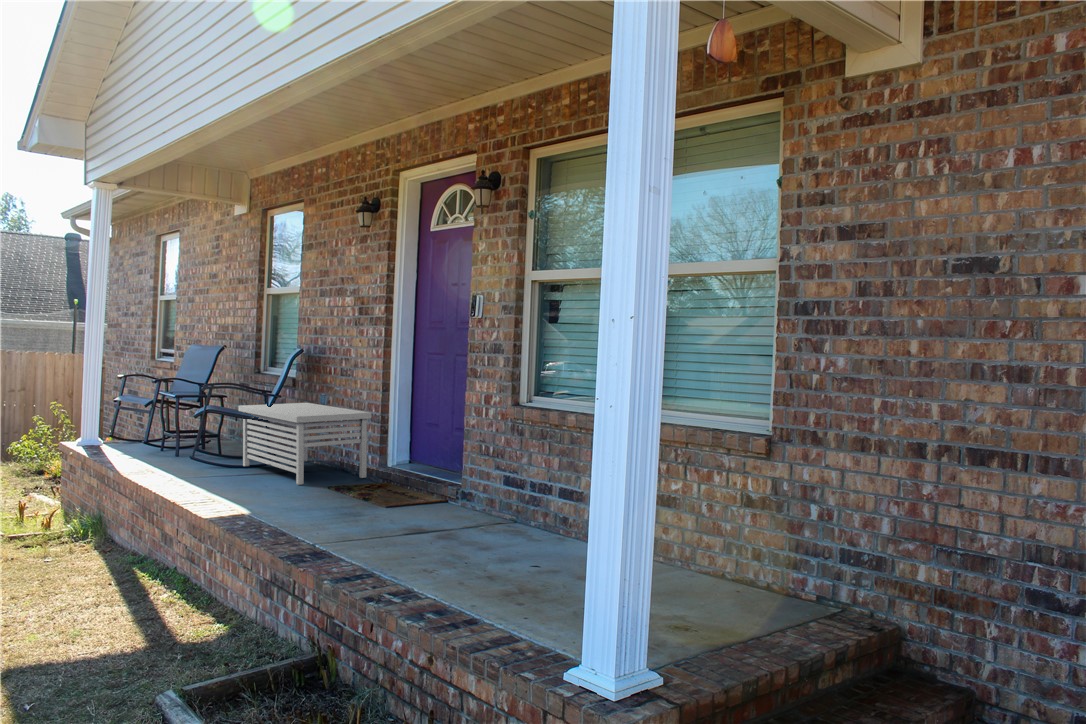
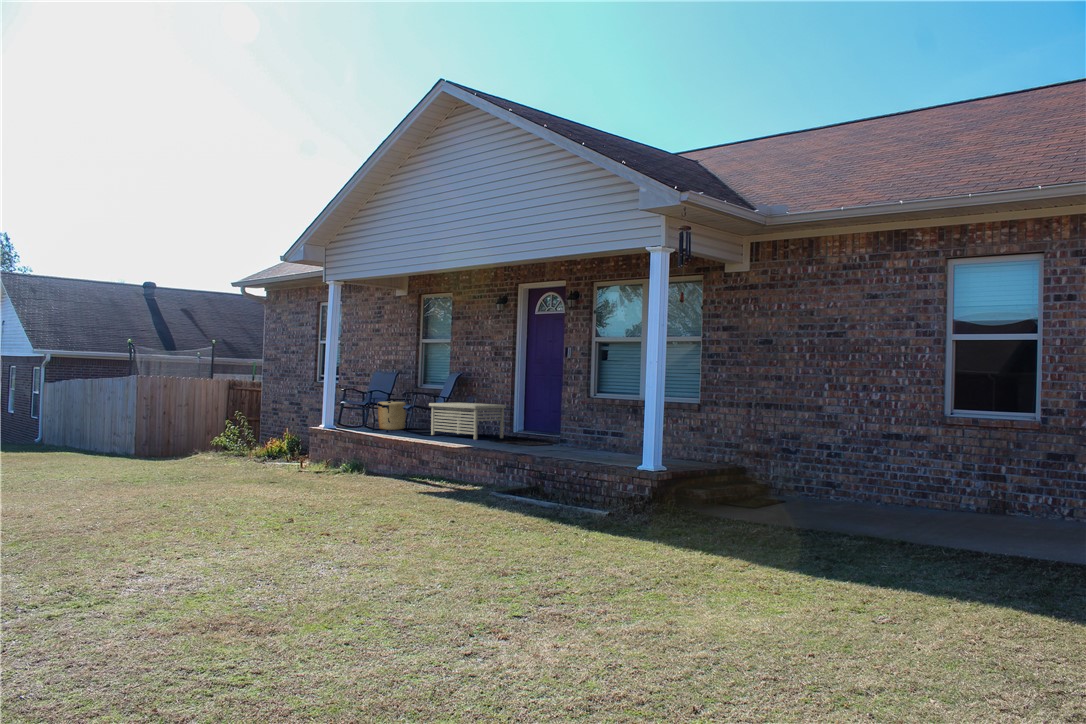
woven basket: none [181,397,234,448] -> present [378,402,406,430]

